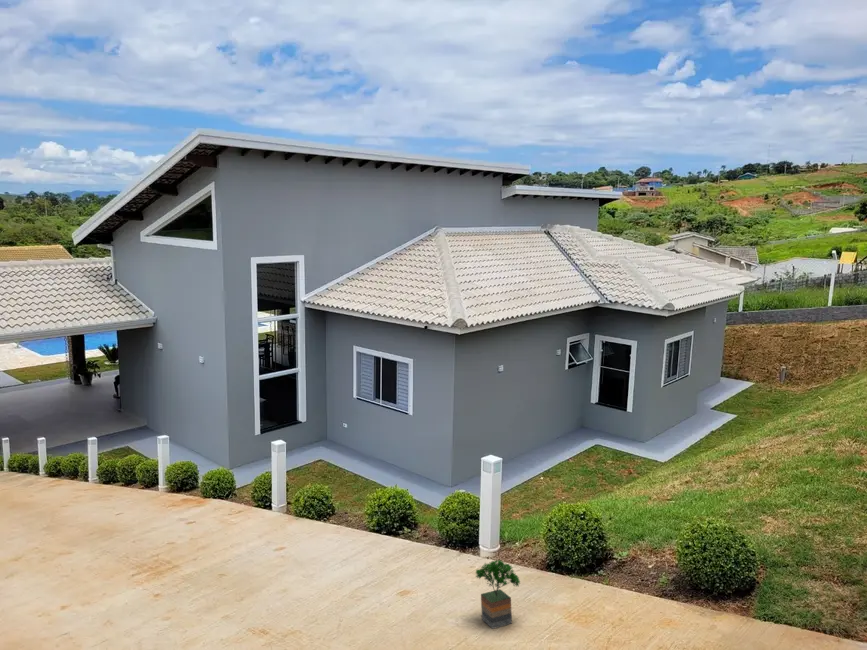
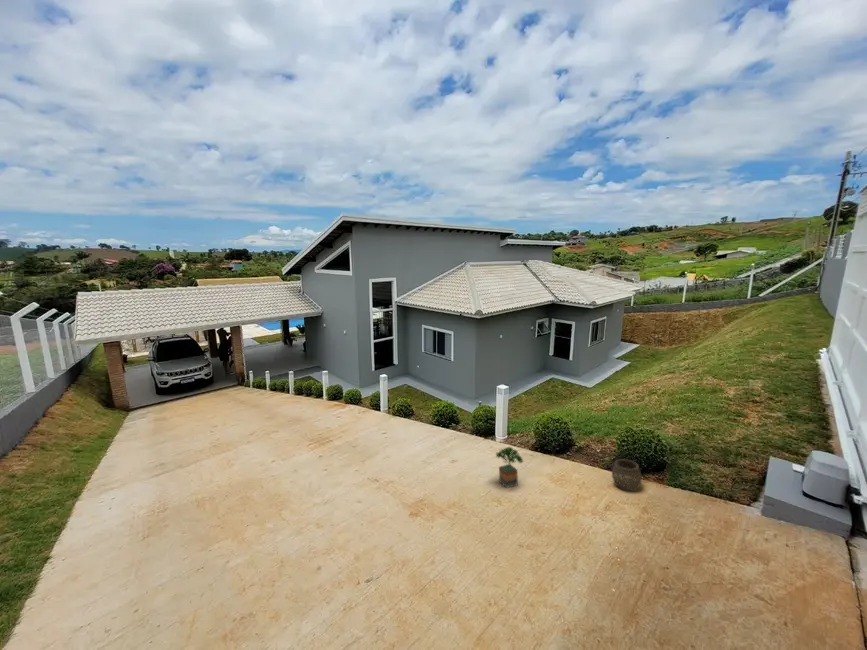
woven basket: none [664,576,711,627] -> present [612,459,642,491]

